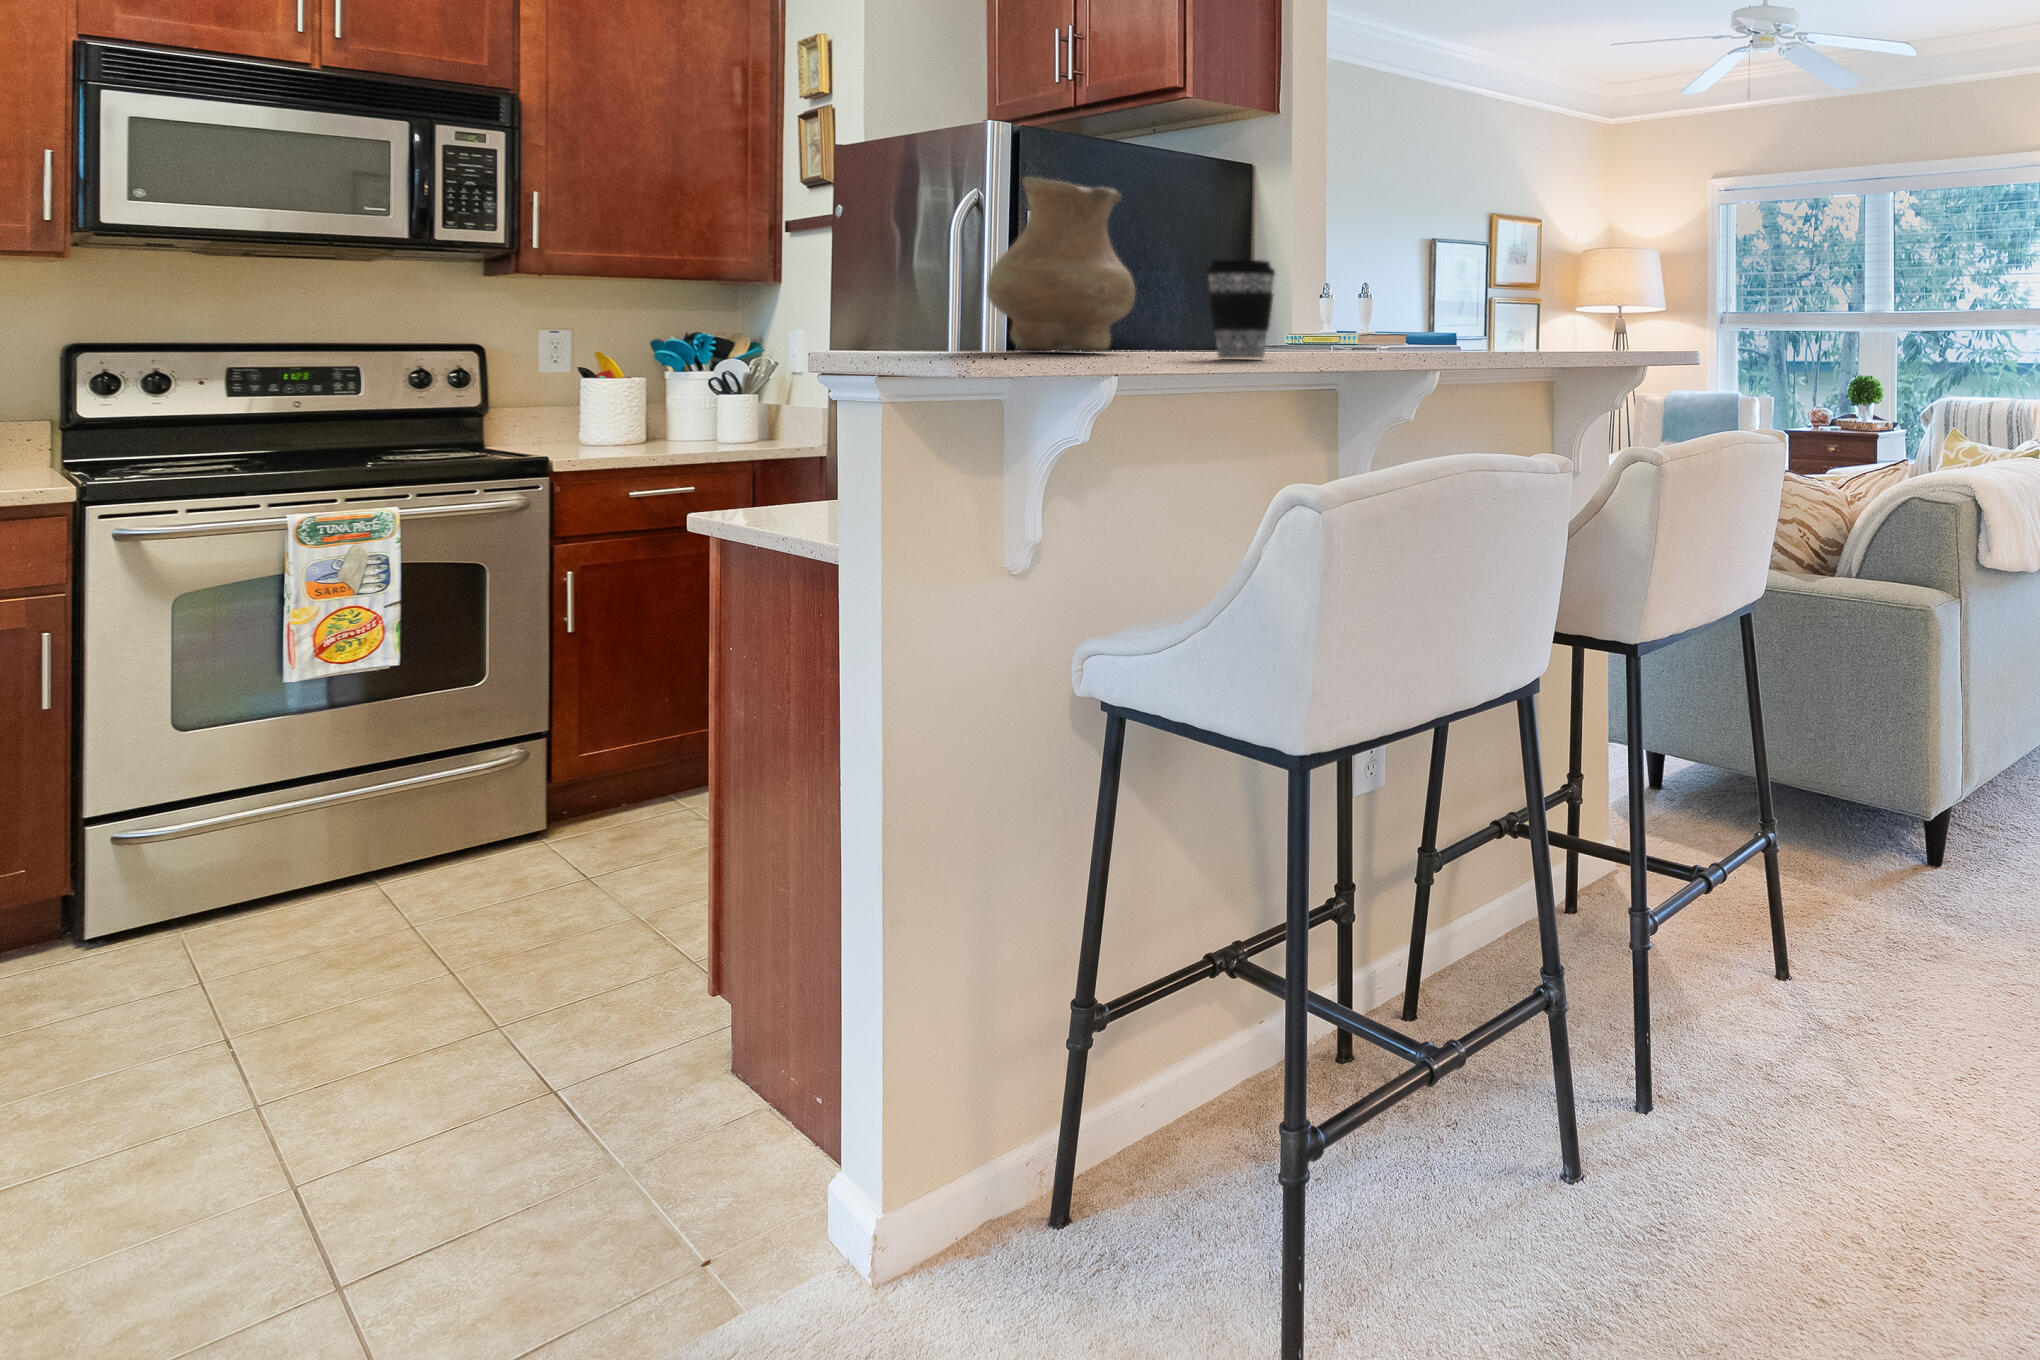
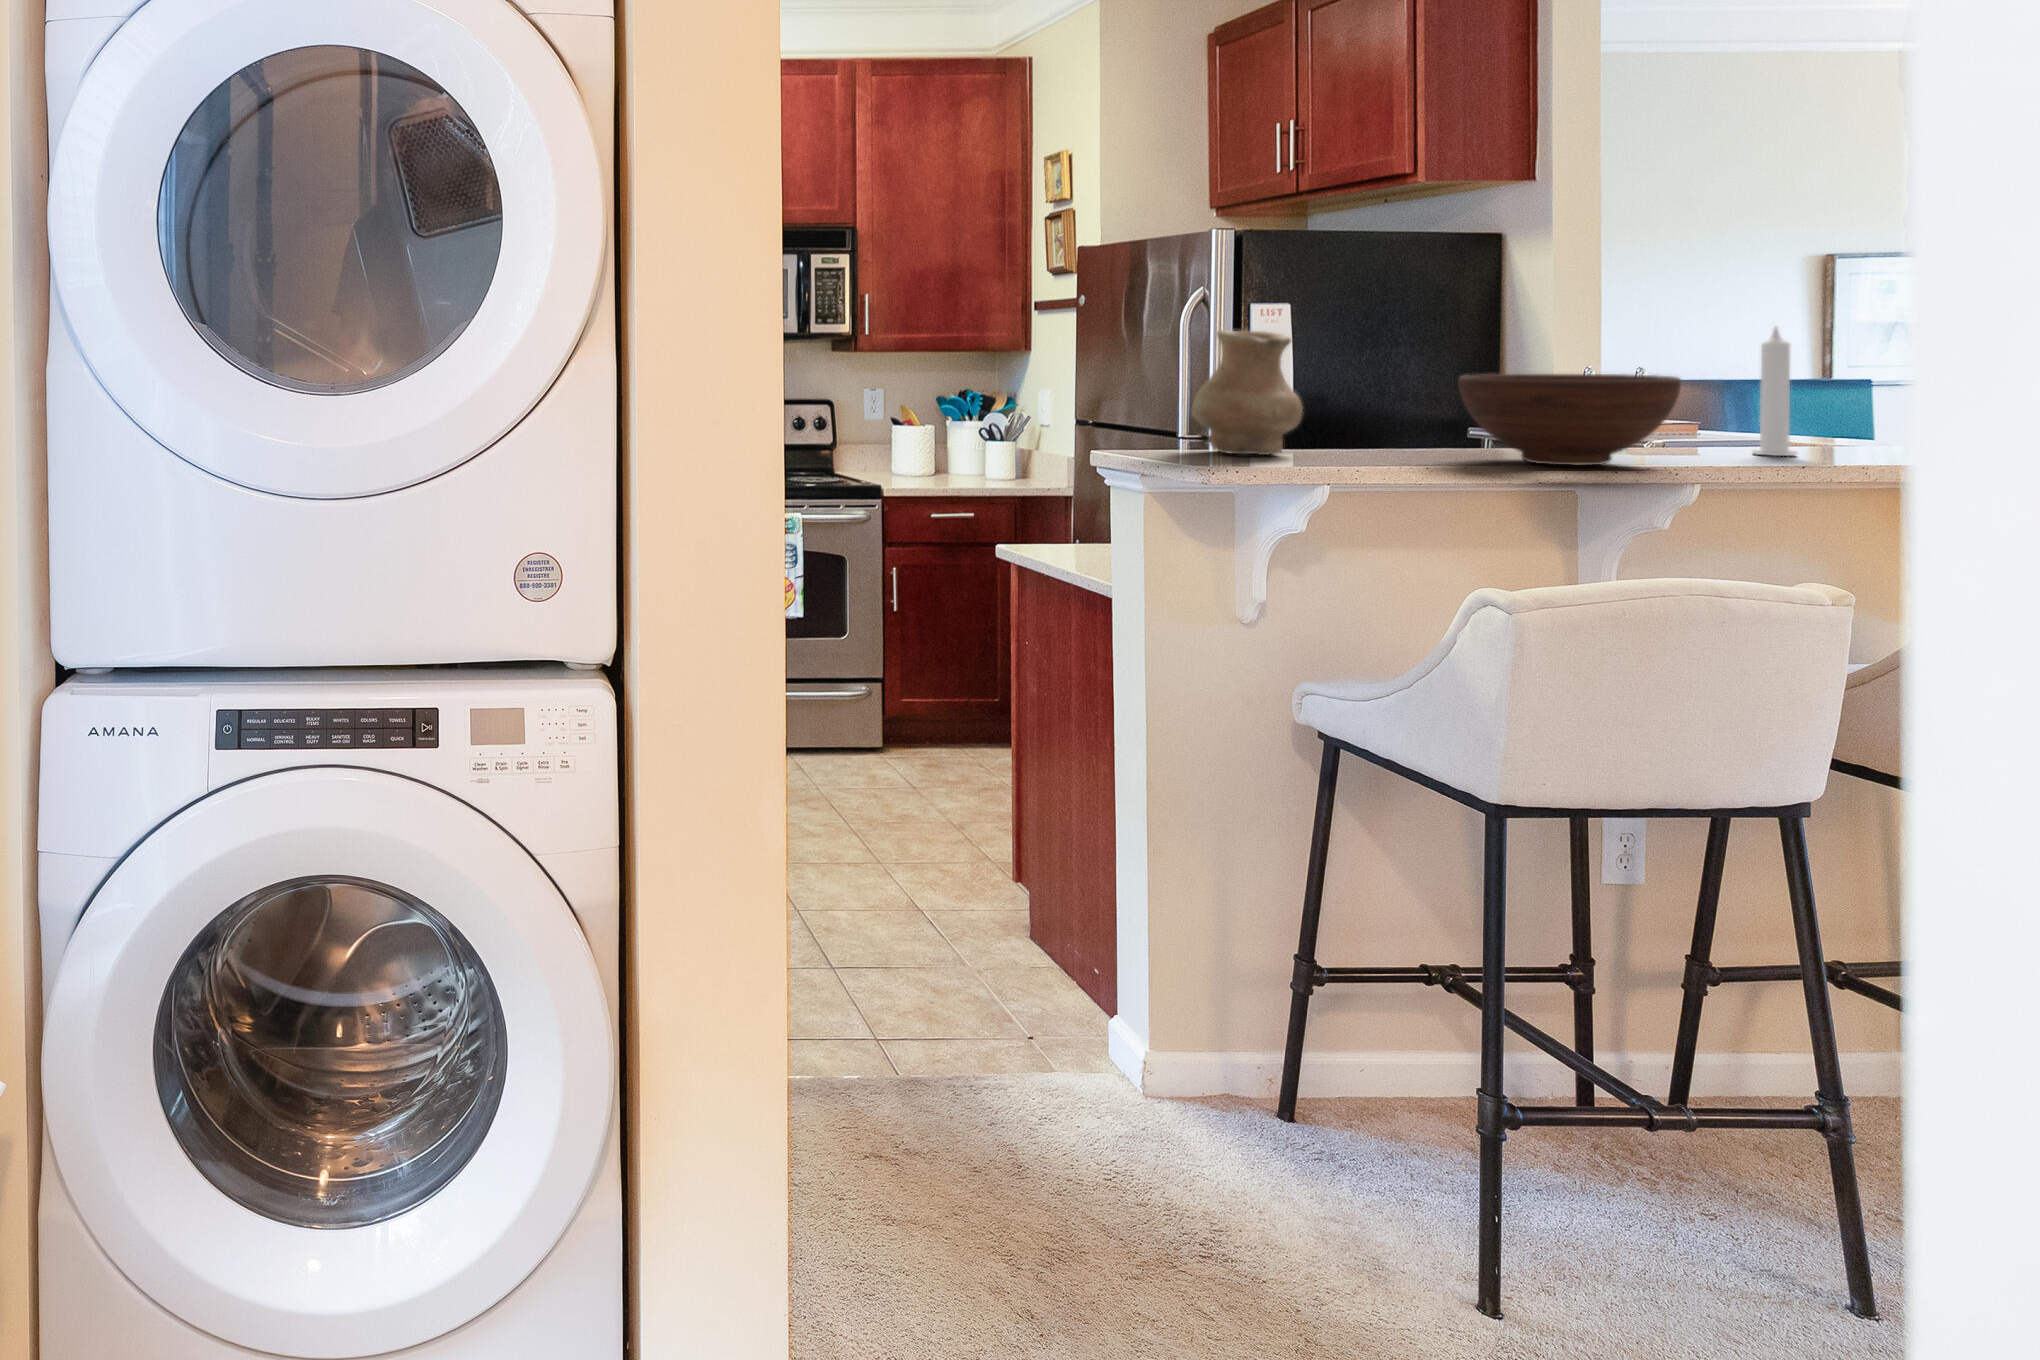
candle: none [1565,220,1602,353] -> present [1752,327,1797,456]
fruit bowl: none [1316,244,1540,355] -> present [1458,374,1681,465]
coffee cup: present [1206,260,1275,358] -> none [1351,398,1408,471]

